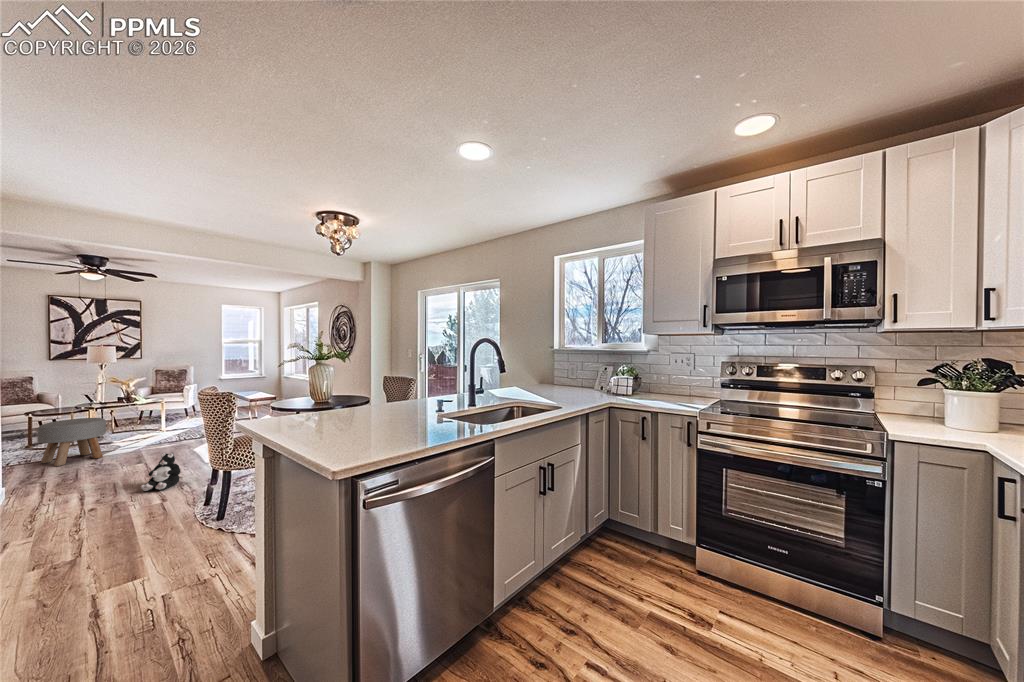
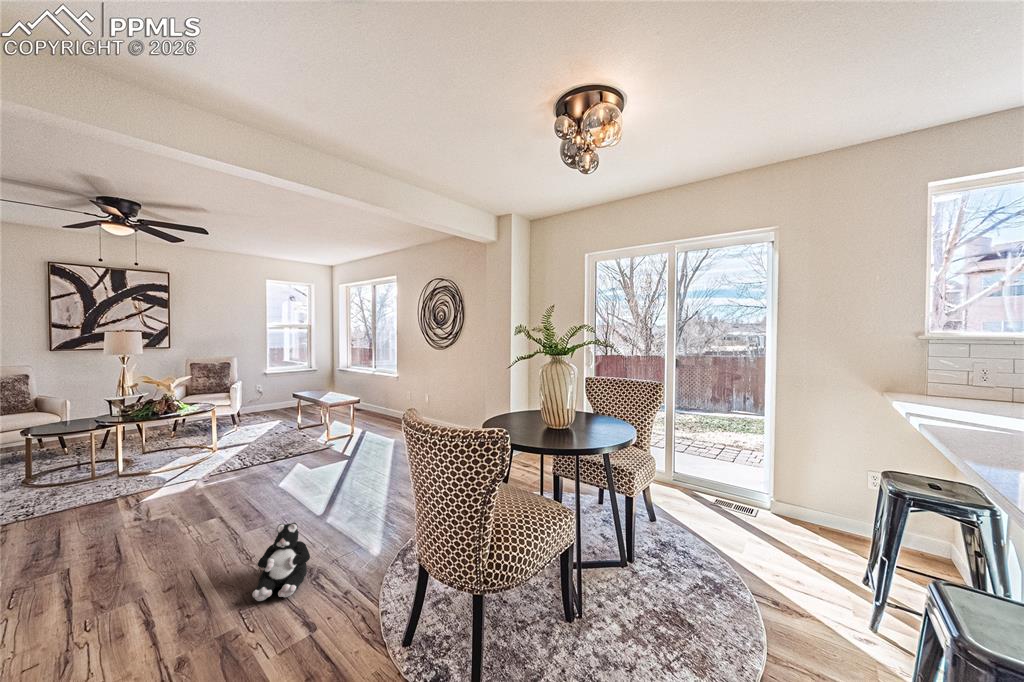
ottoman: present [38,418,106,466] -> none [47,442,150,527]

